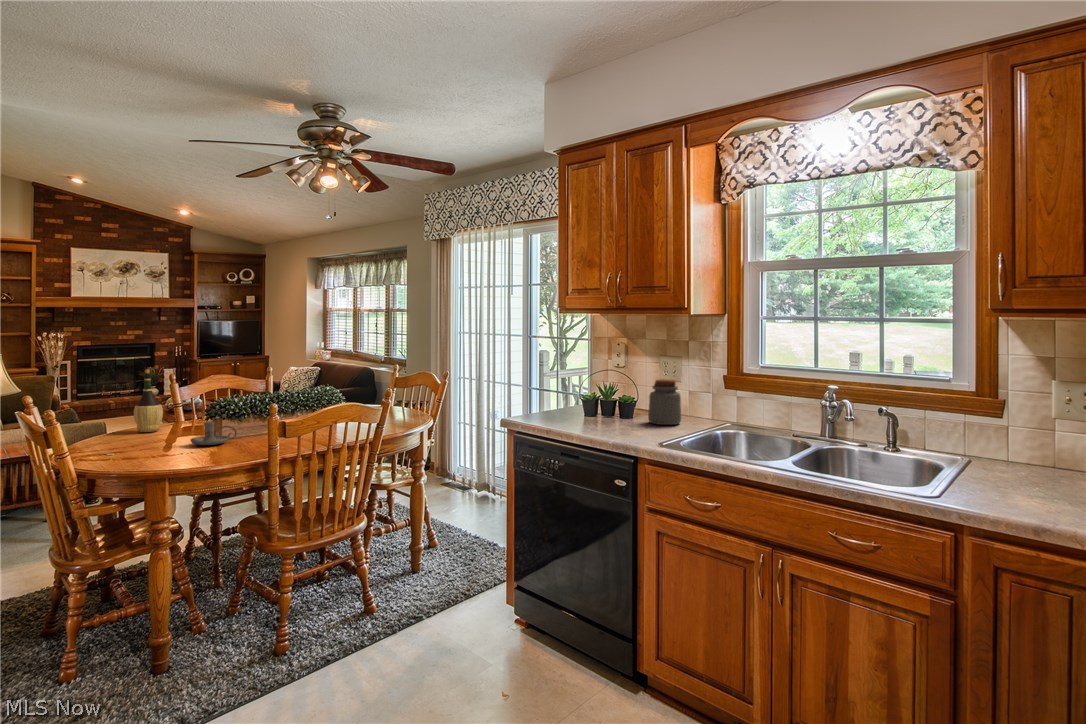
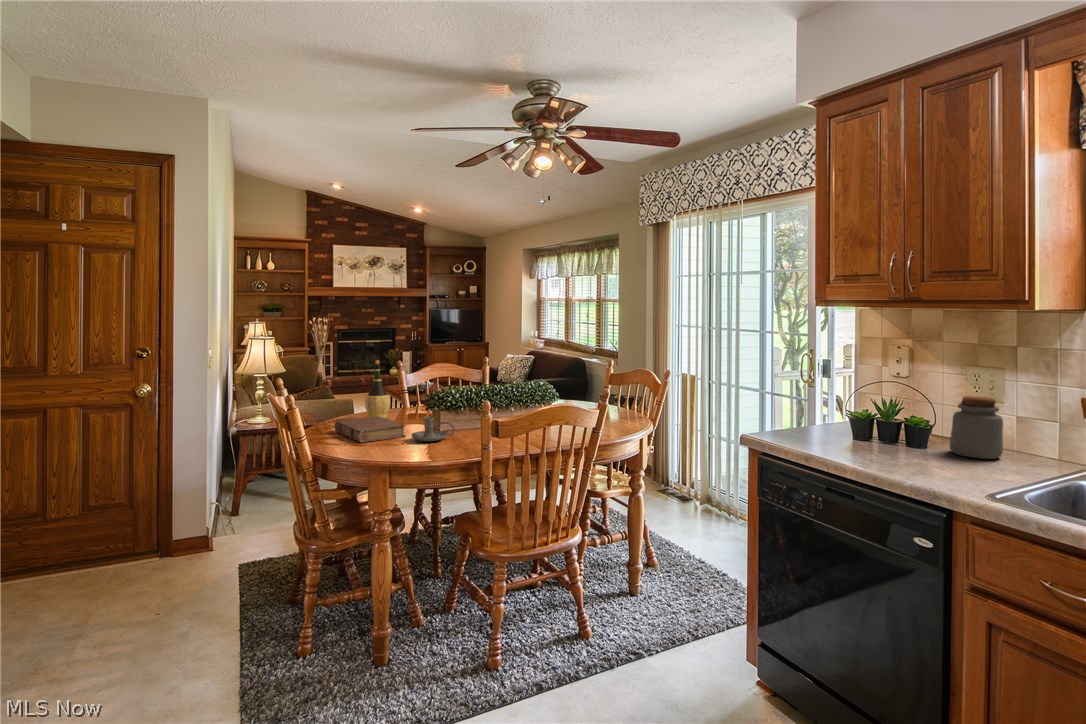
book: none [100,426,184,450] -> present [334,416,406,442]

